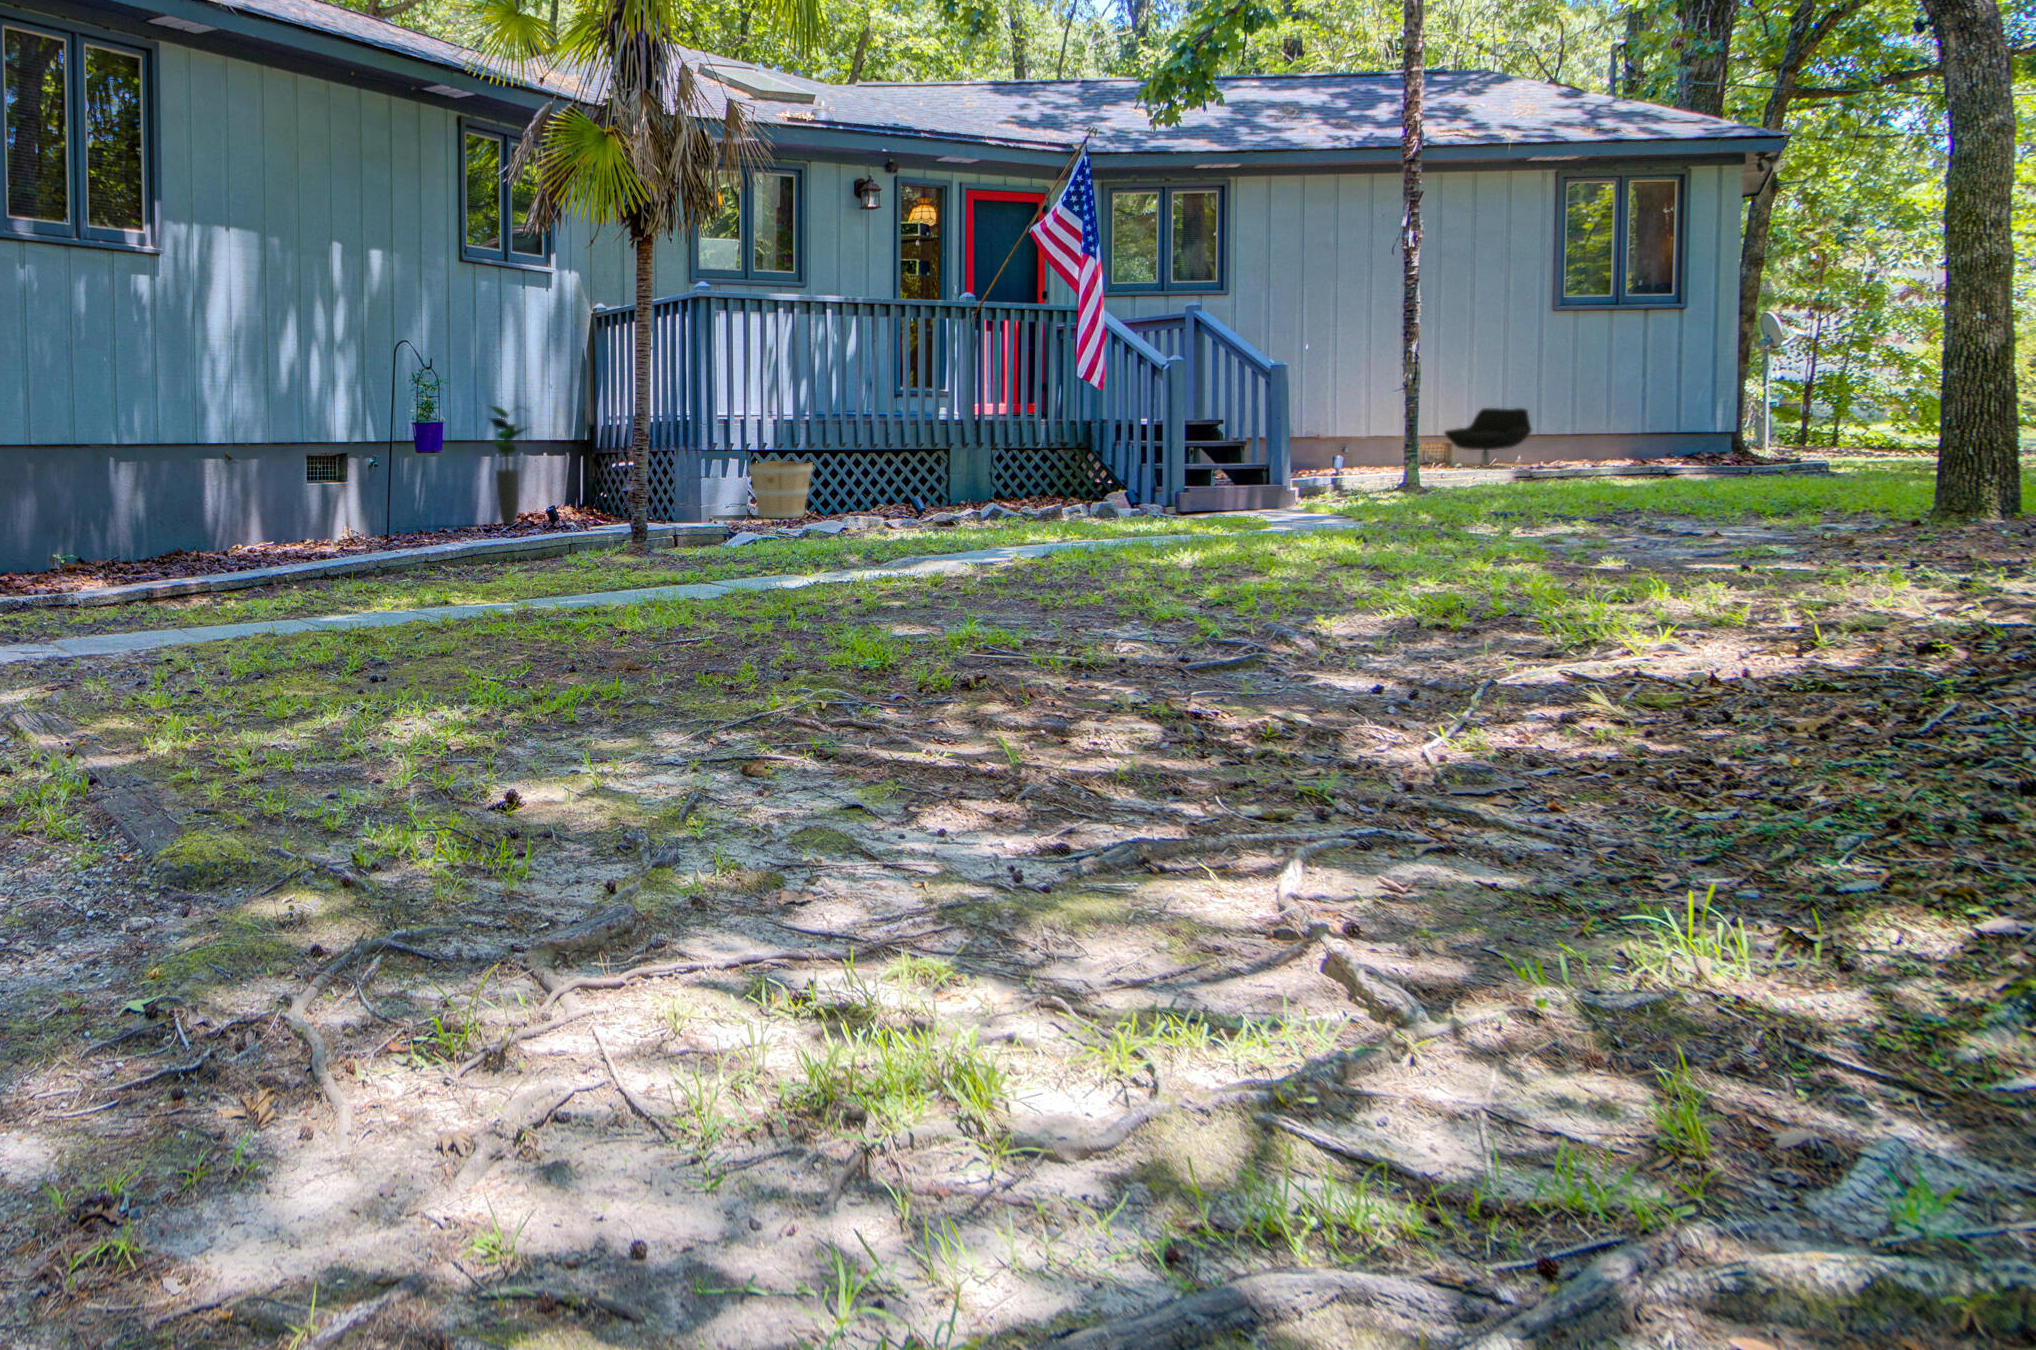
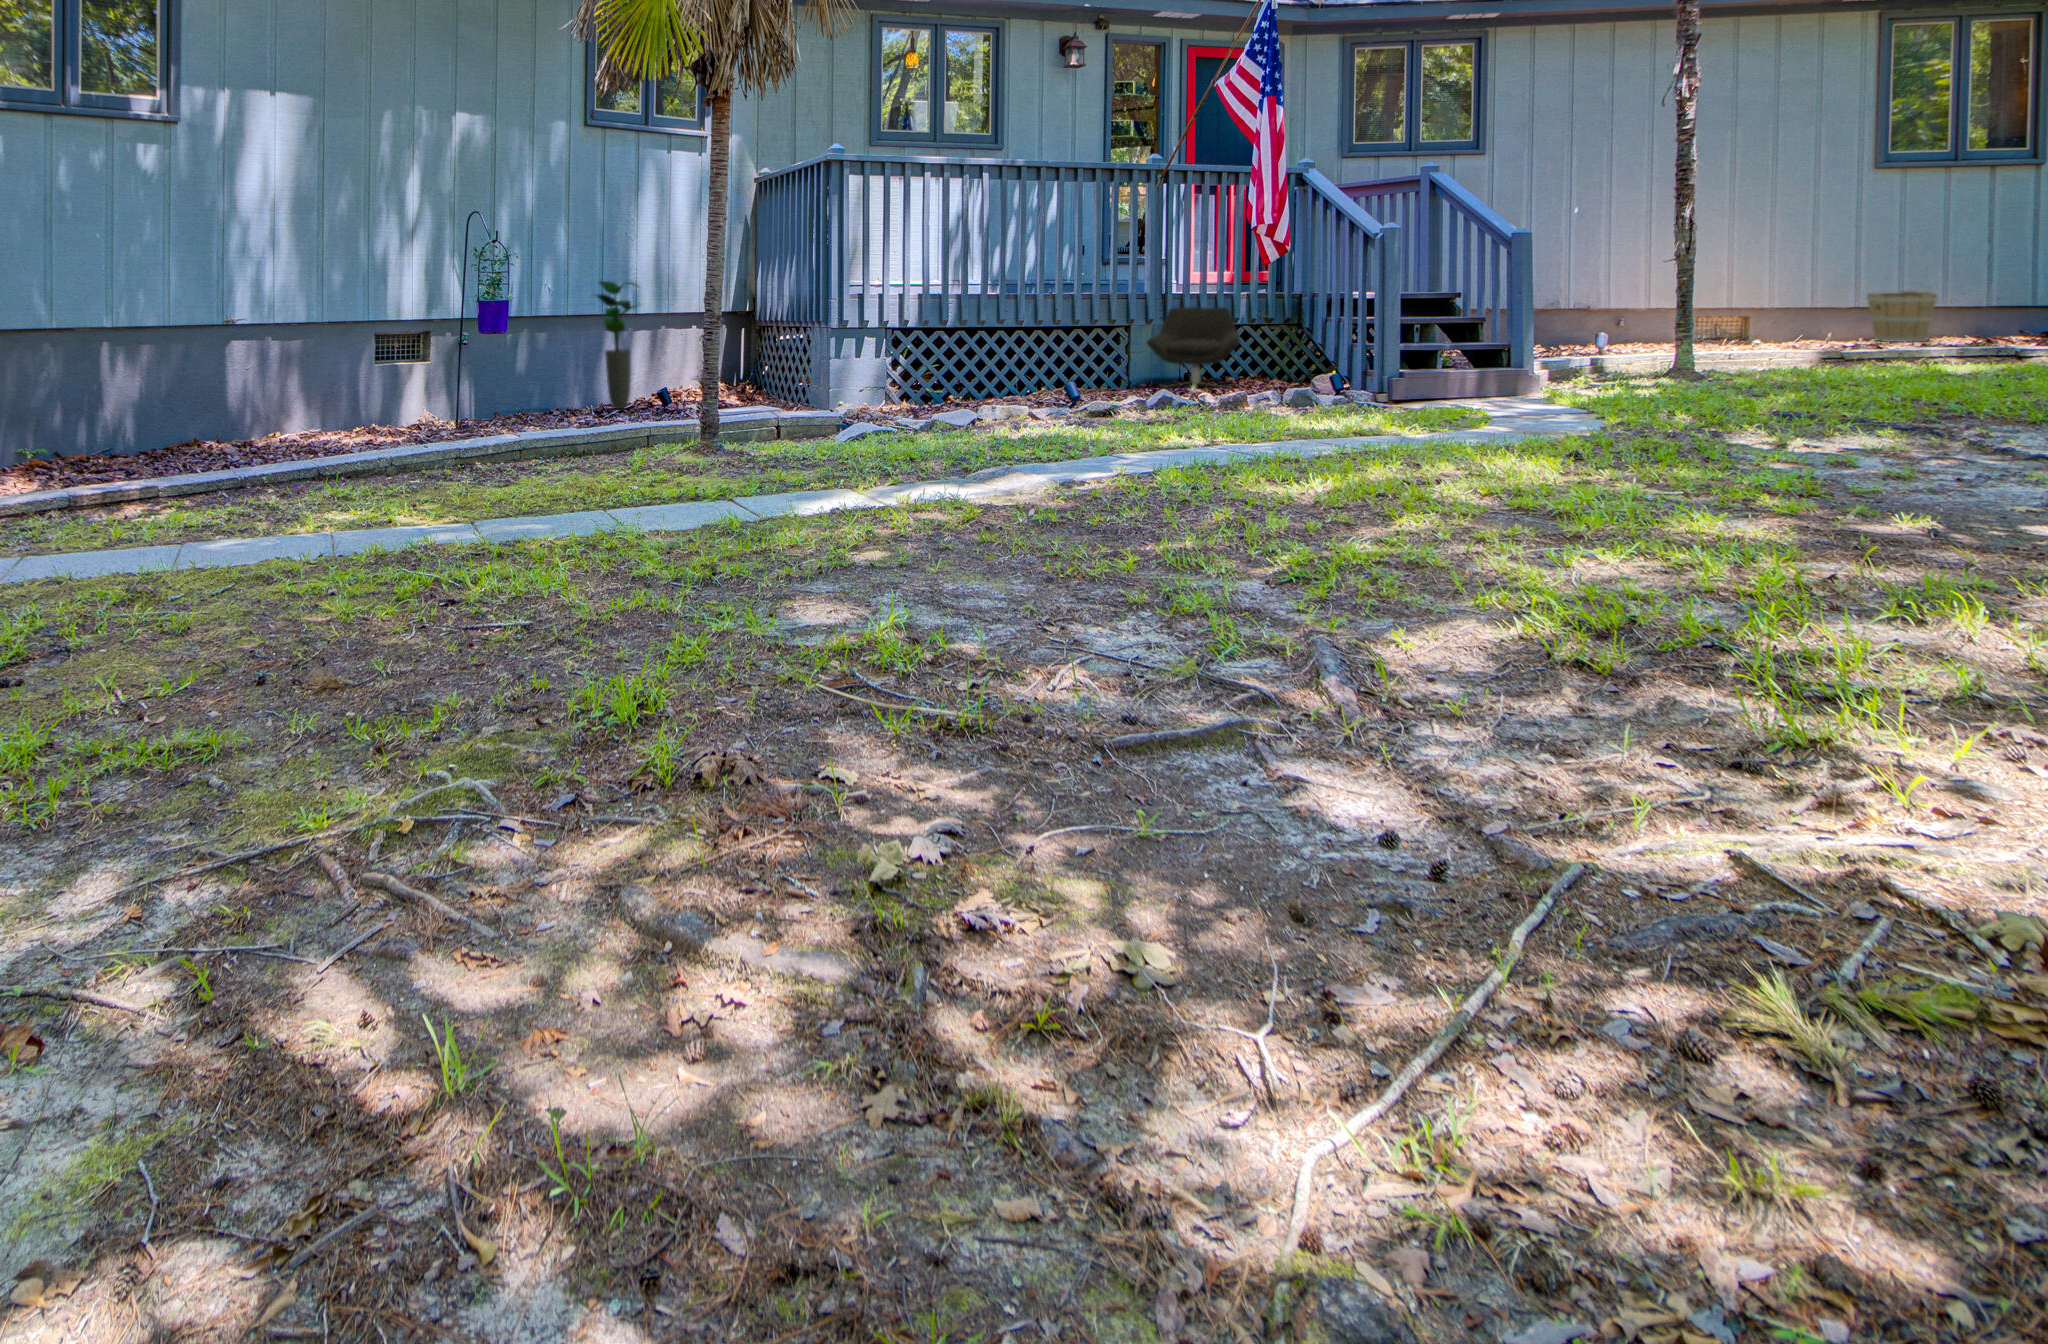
lounge chair: present [1445,408,1531,466] -> present [1147,307,1240,391]
wooden bucket: present [748,461,813,518] -> present [1866,291,1938,342]

